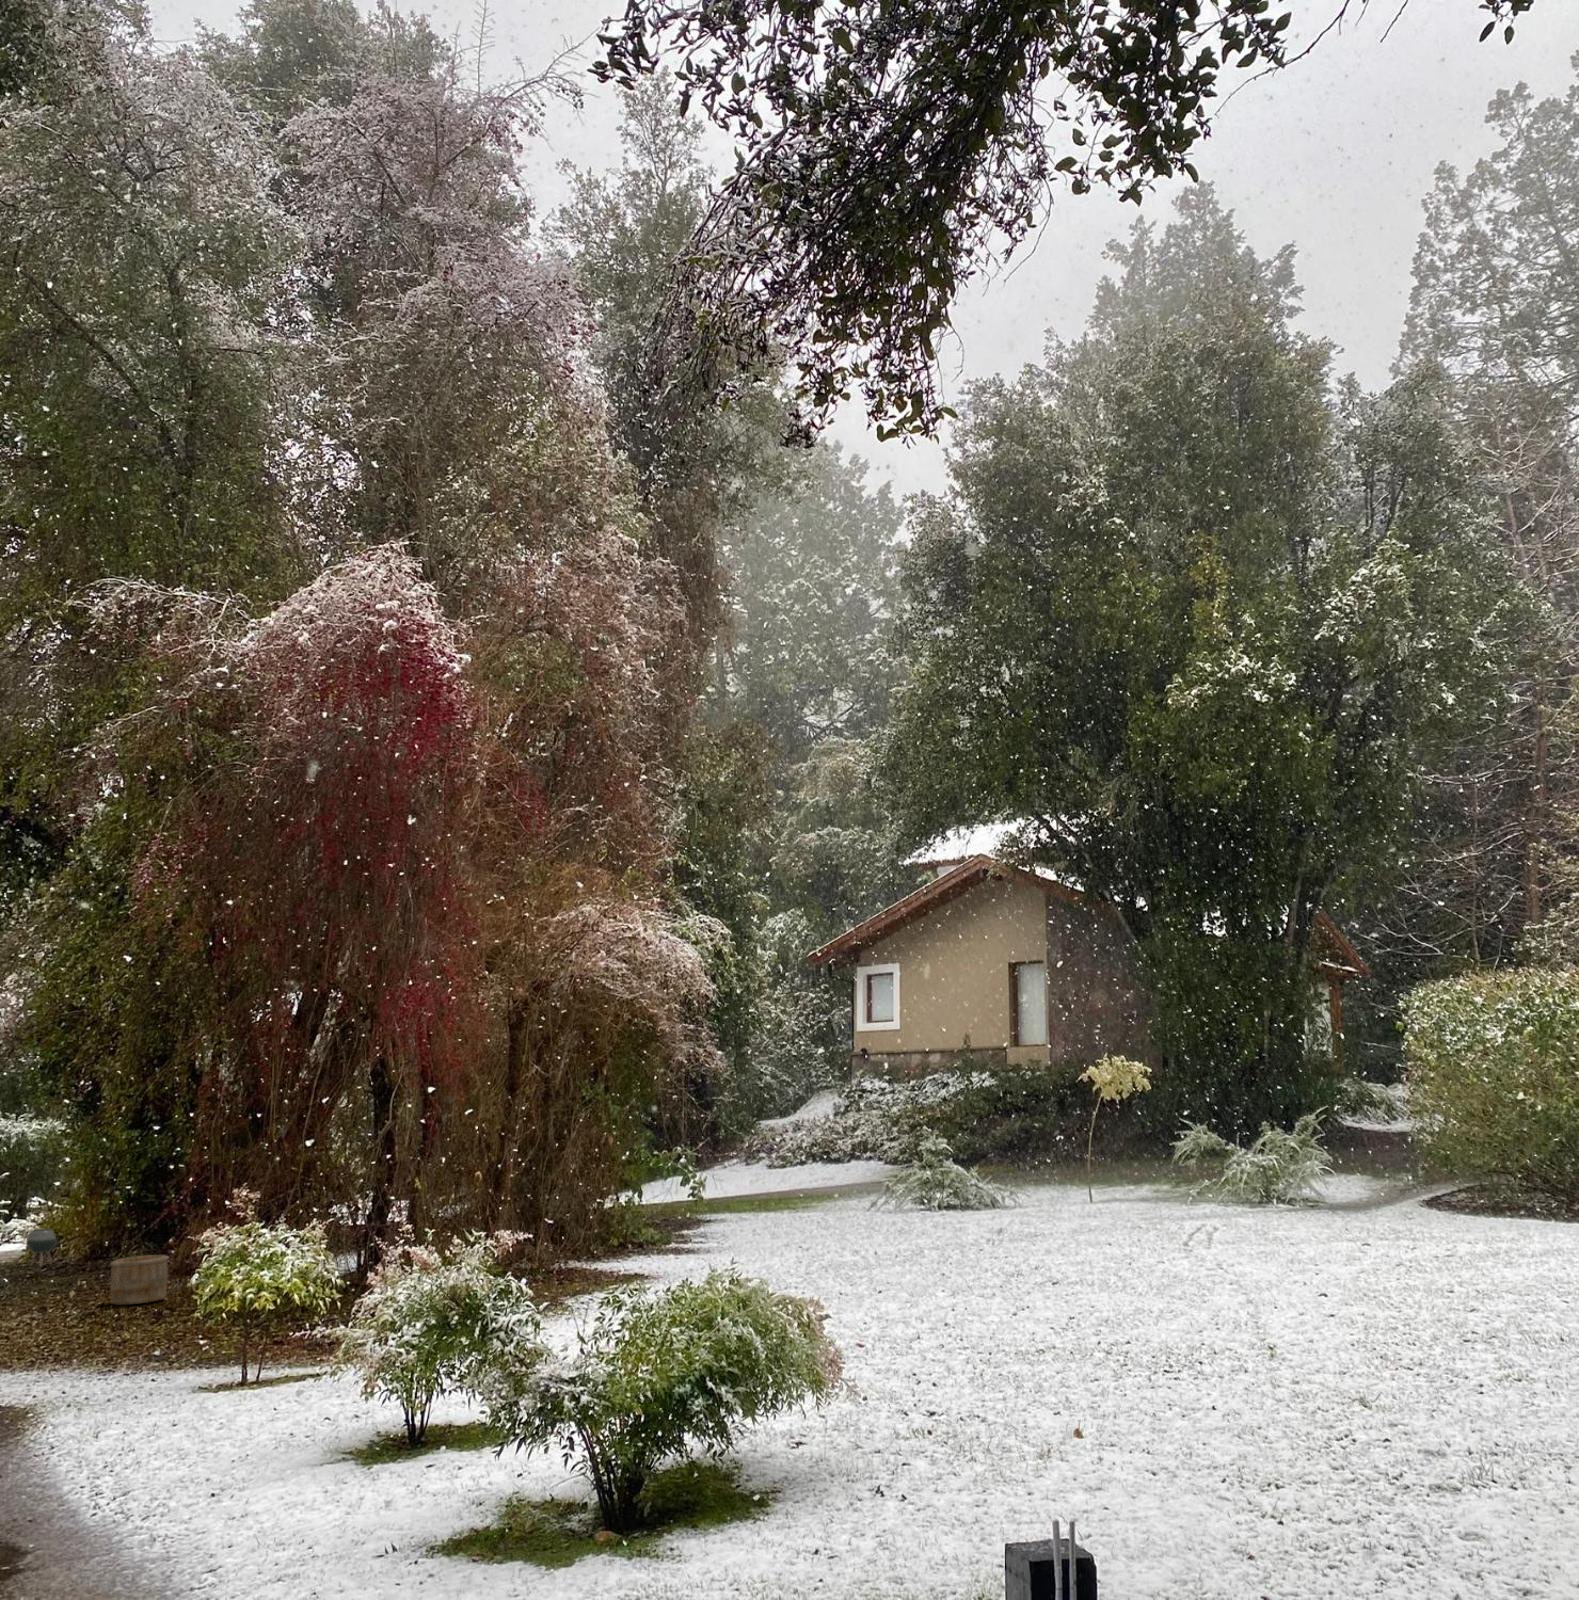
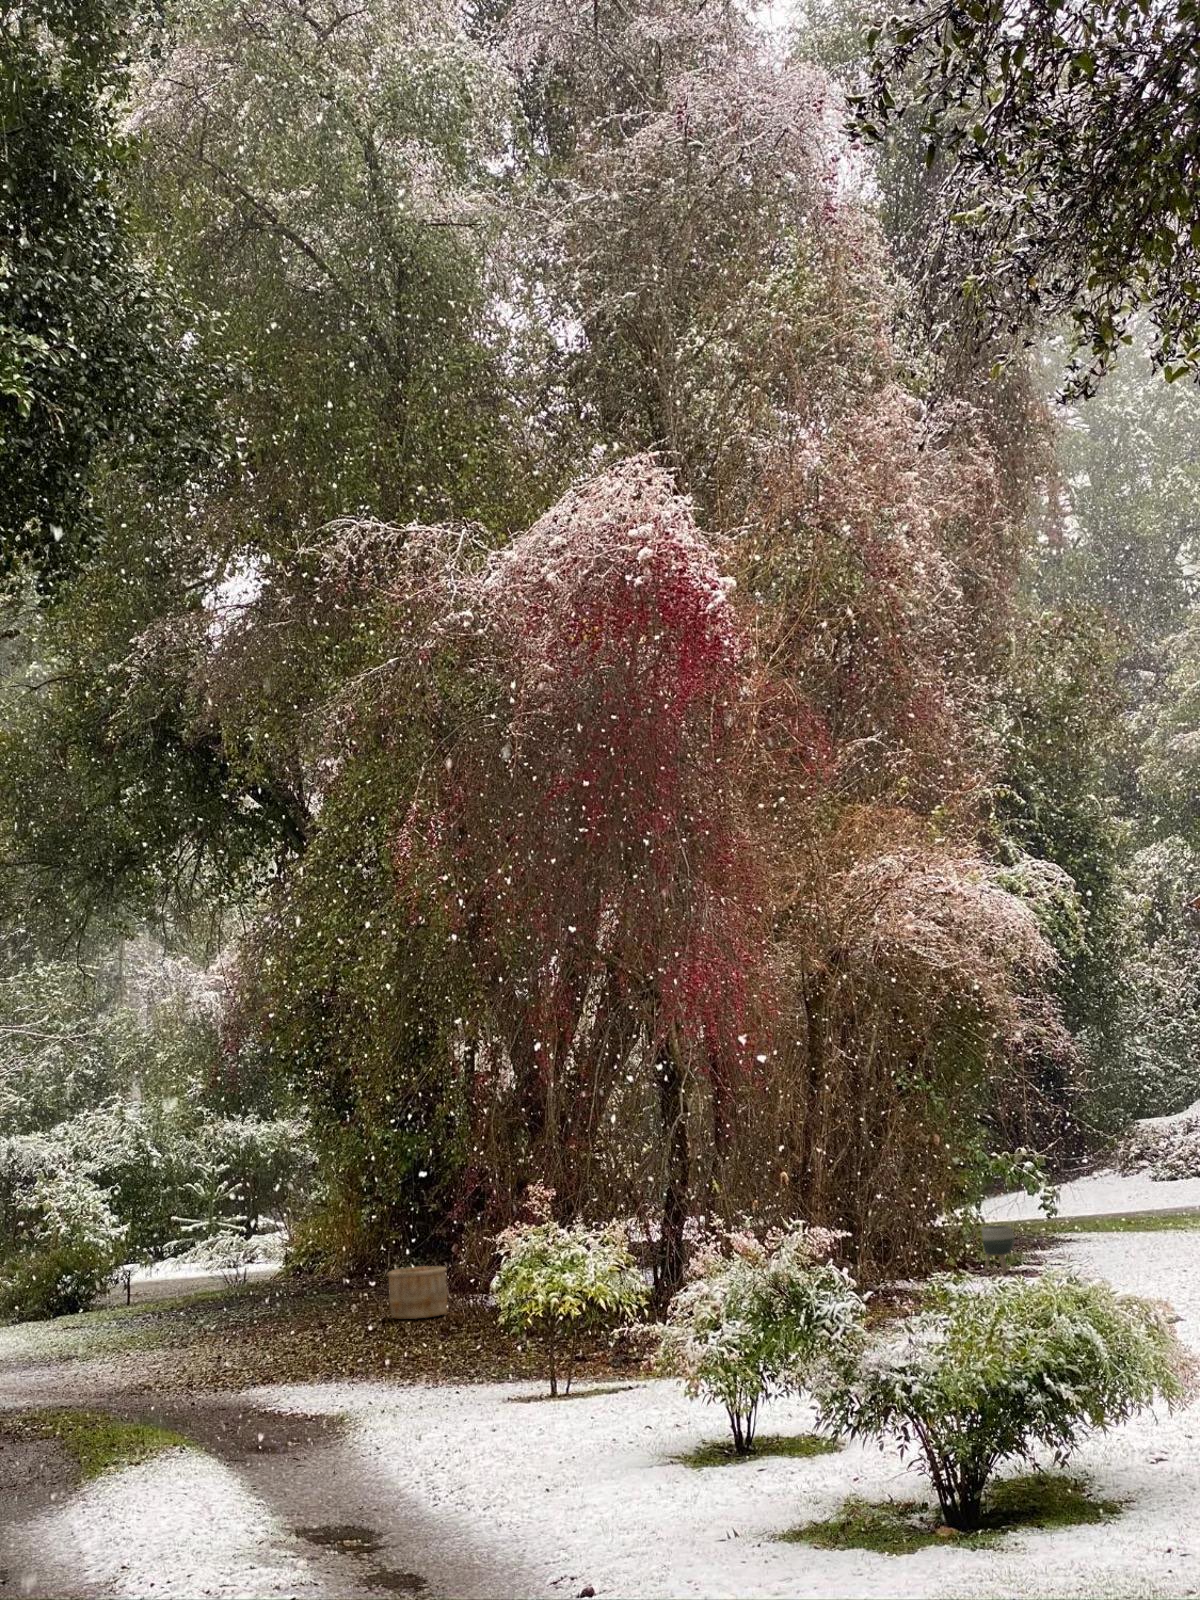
planter: present [27,1229,57,1267] -> present [982,1226,1015,1274]

